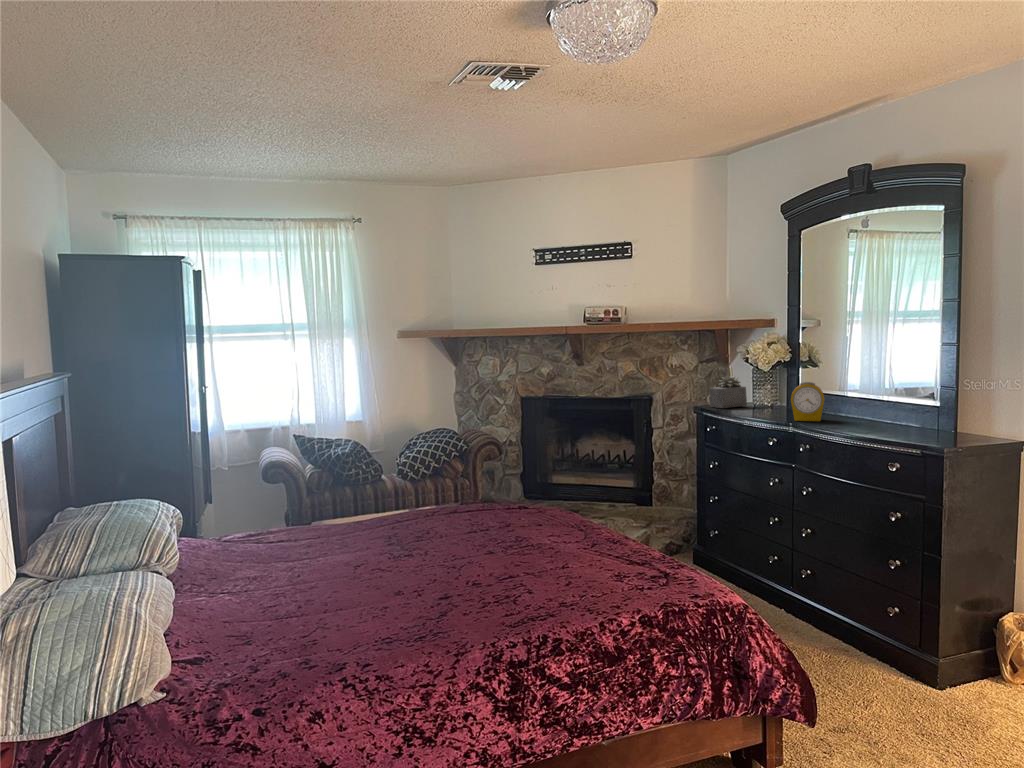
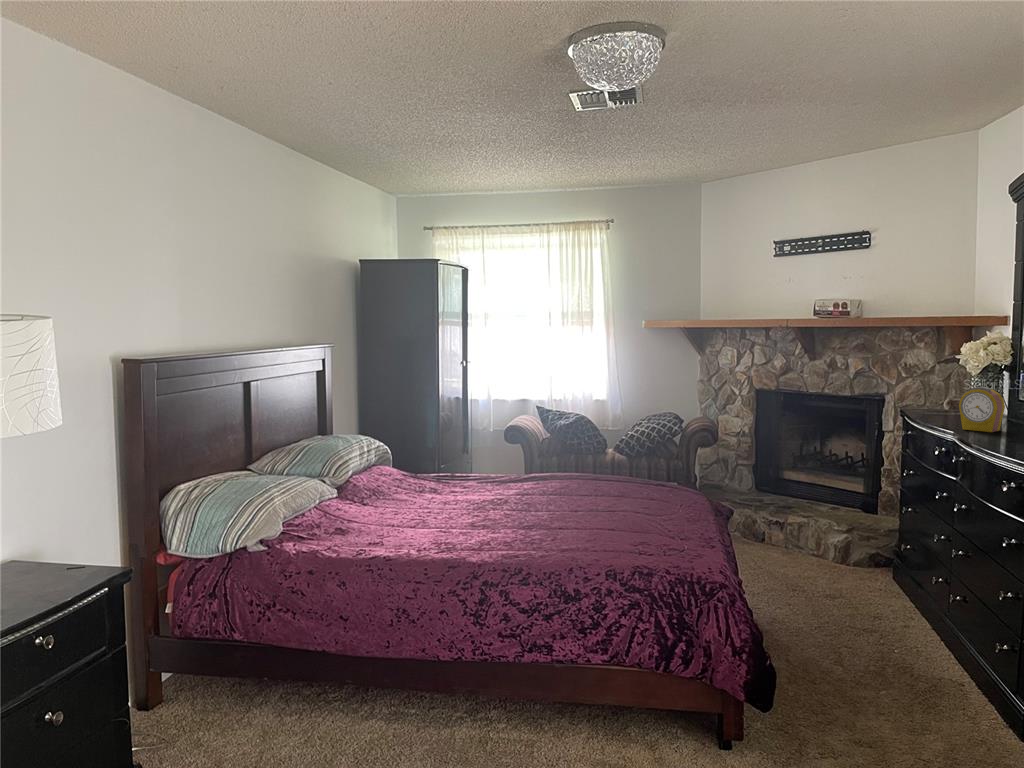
succulent plant: present [710,376,747,408] -> none [920,377,964,412]

